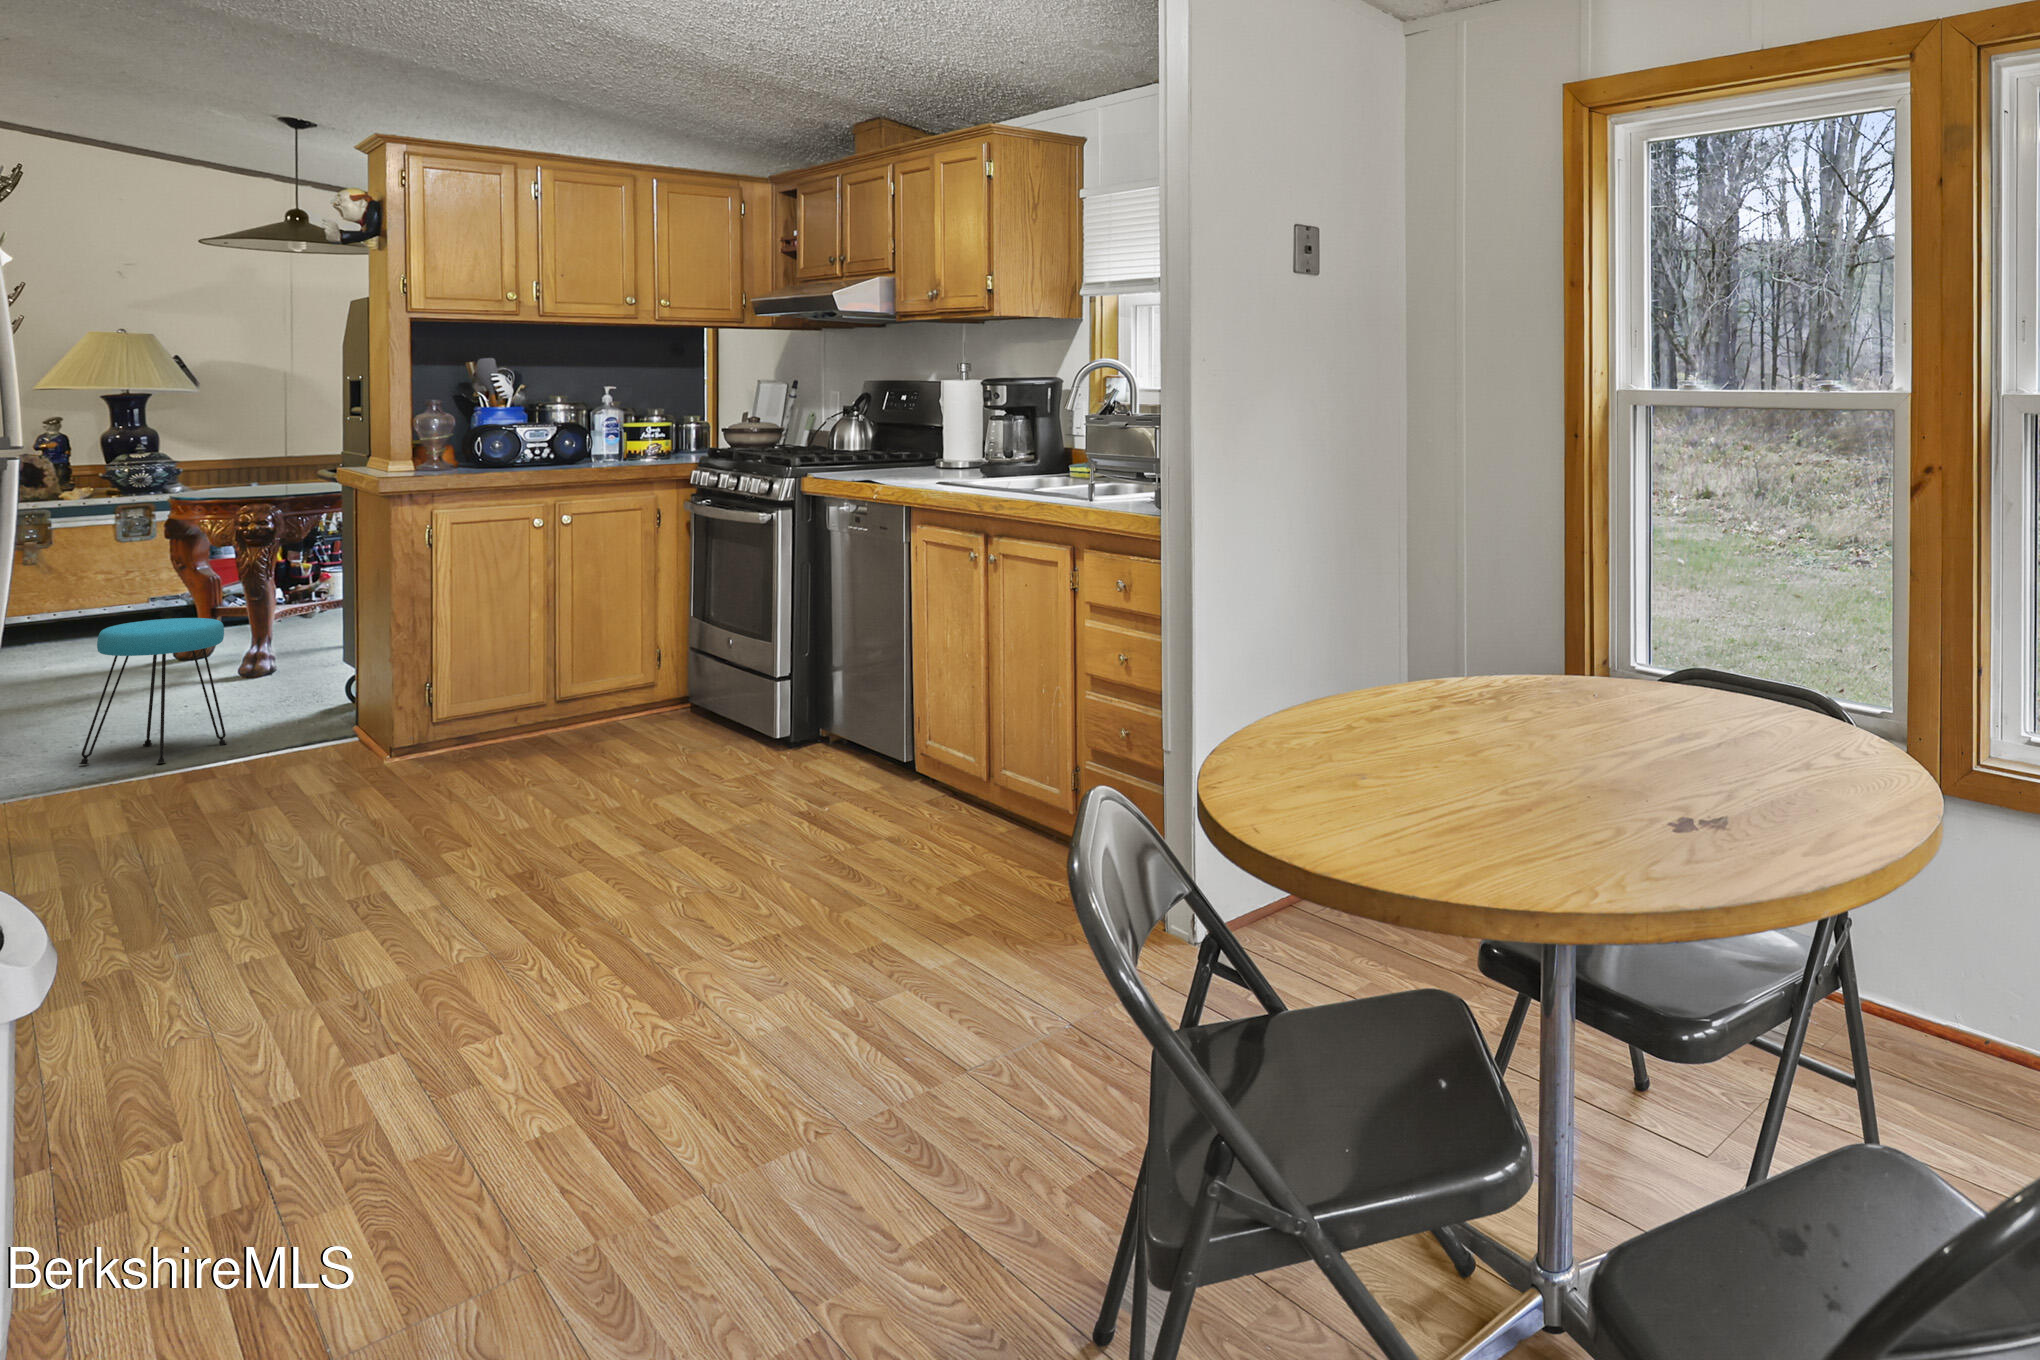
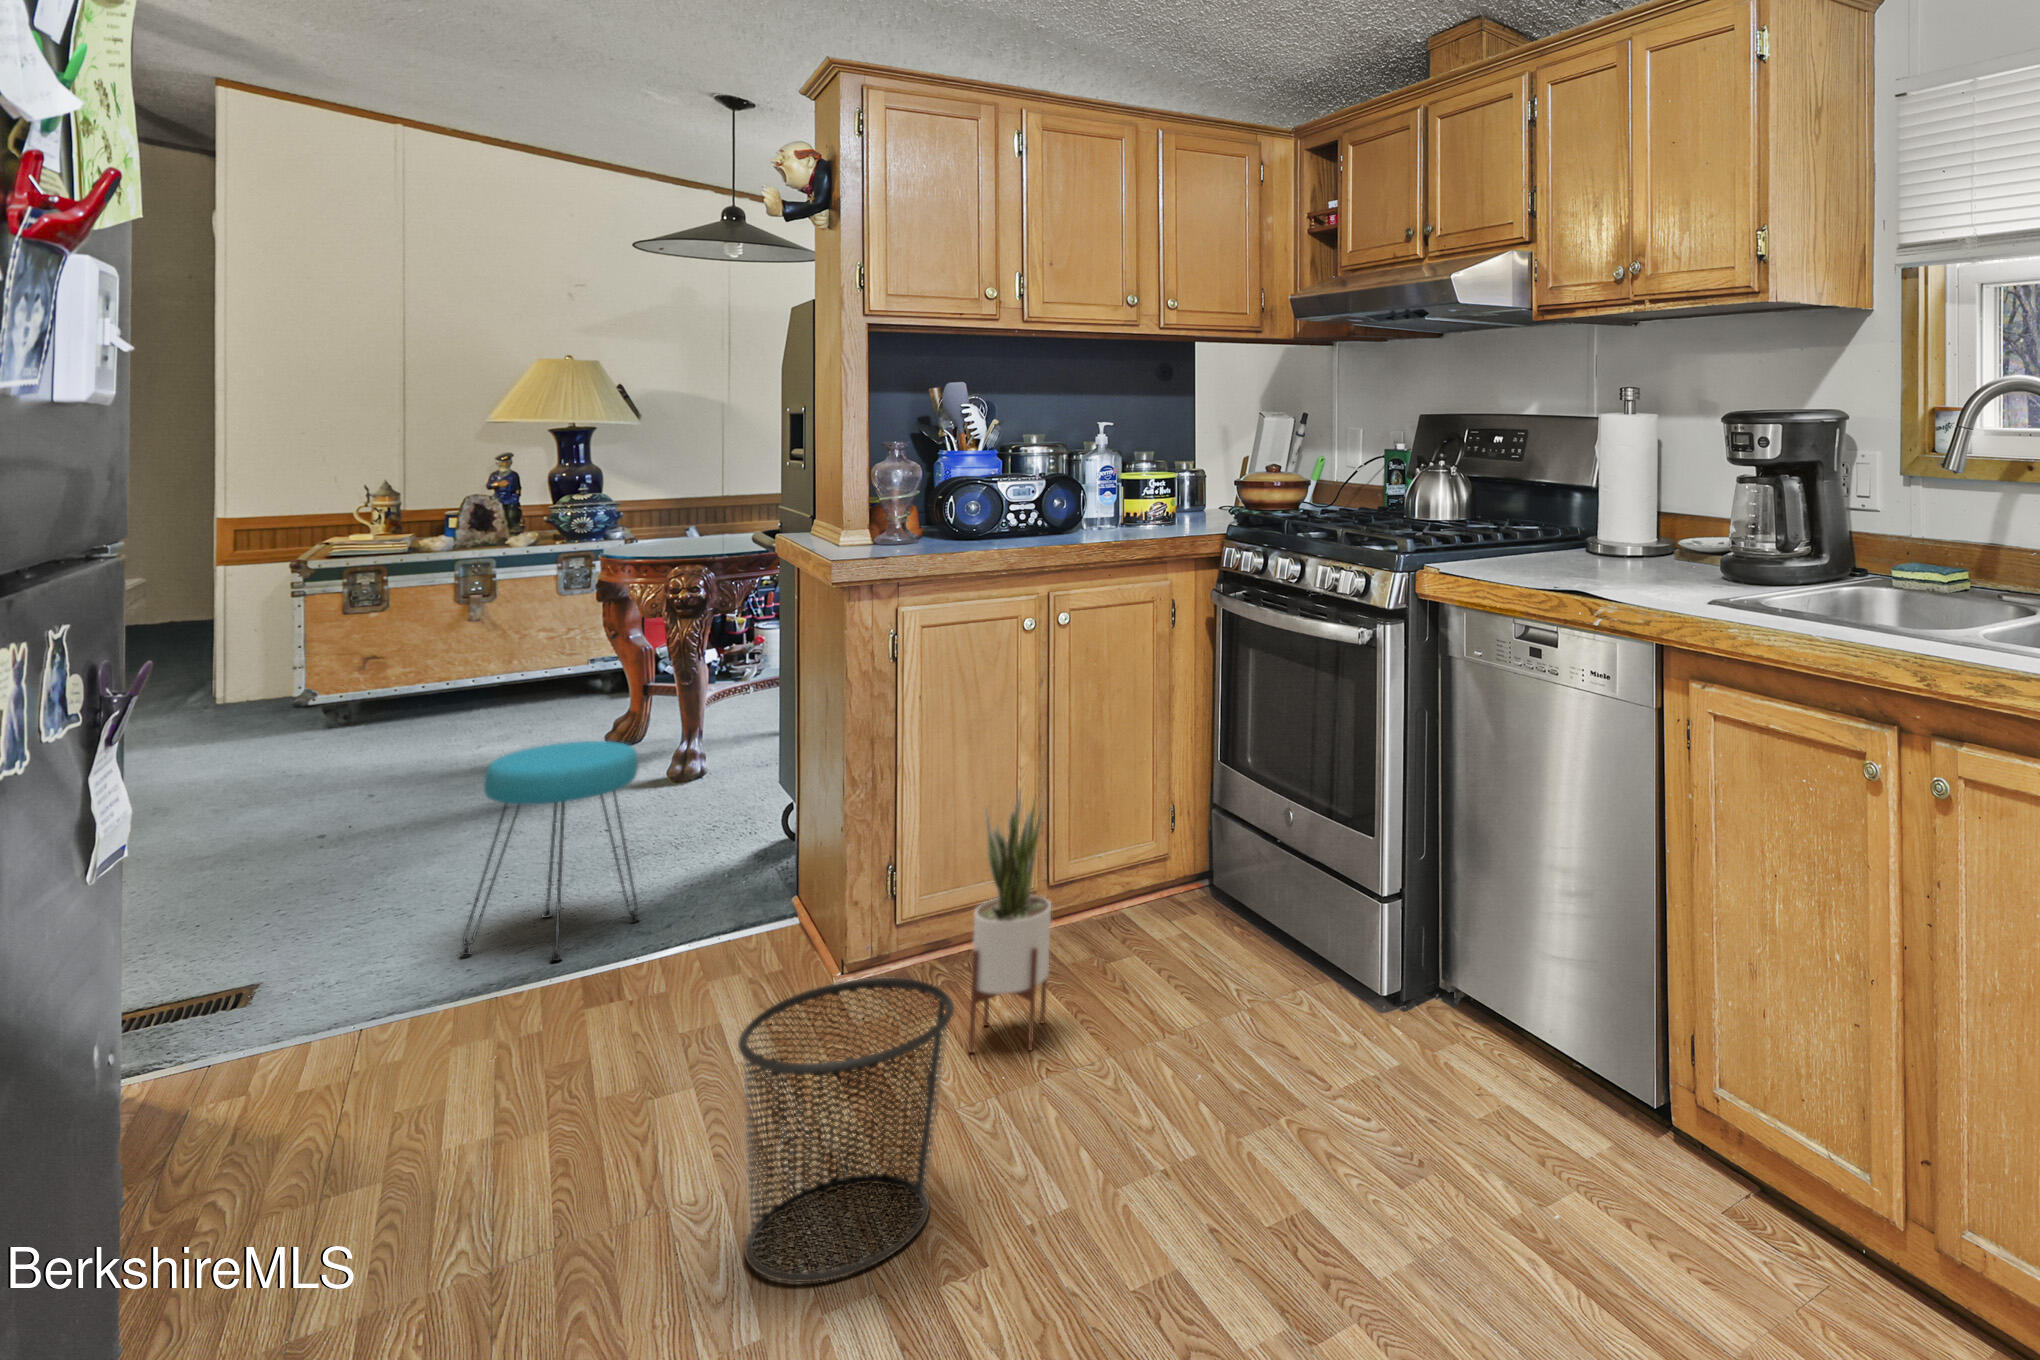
potted plant: none [481,618,543,781] -> present [969,793,1051,1053]
waste bin: none [314,709,458,855] -> present [738,978,954,1282]

